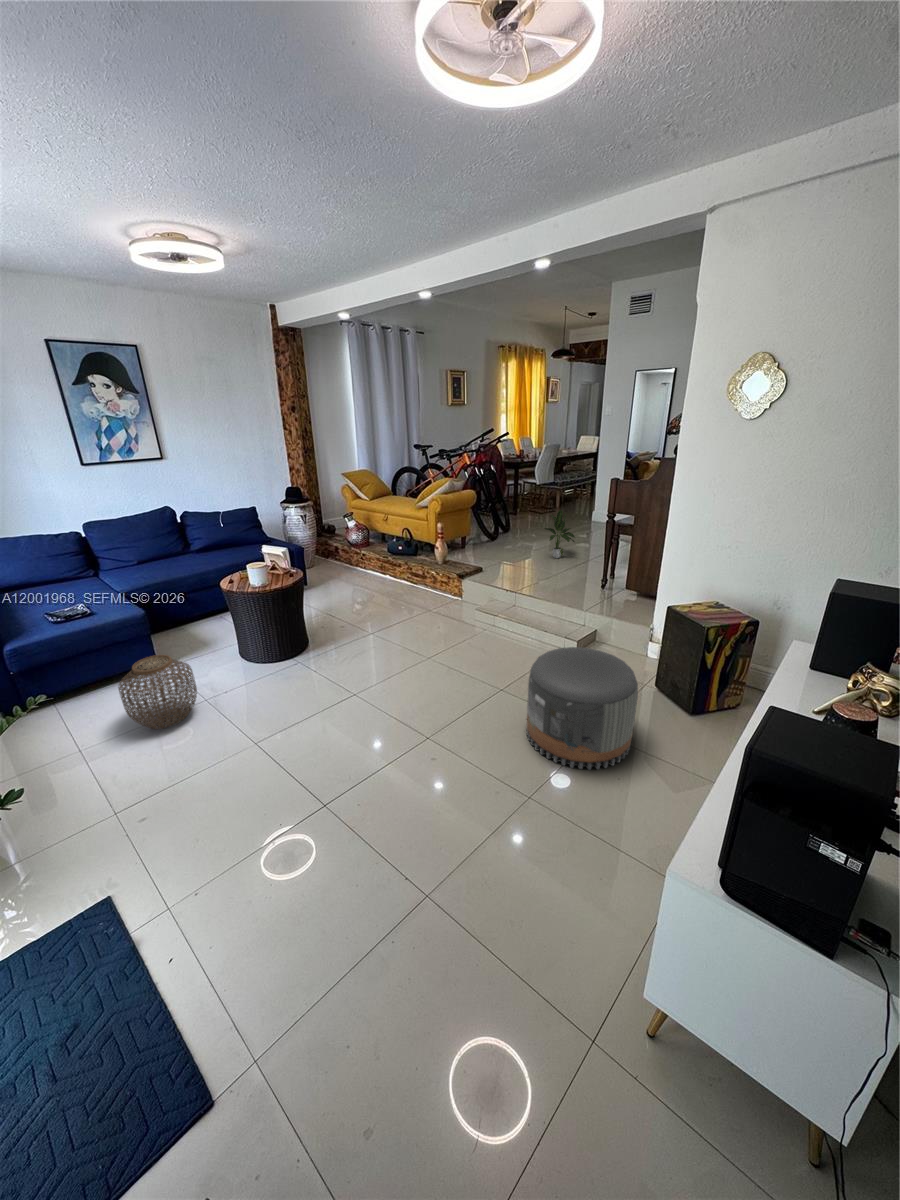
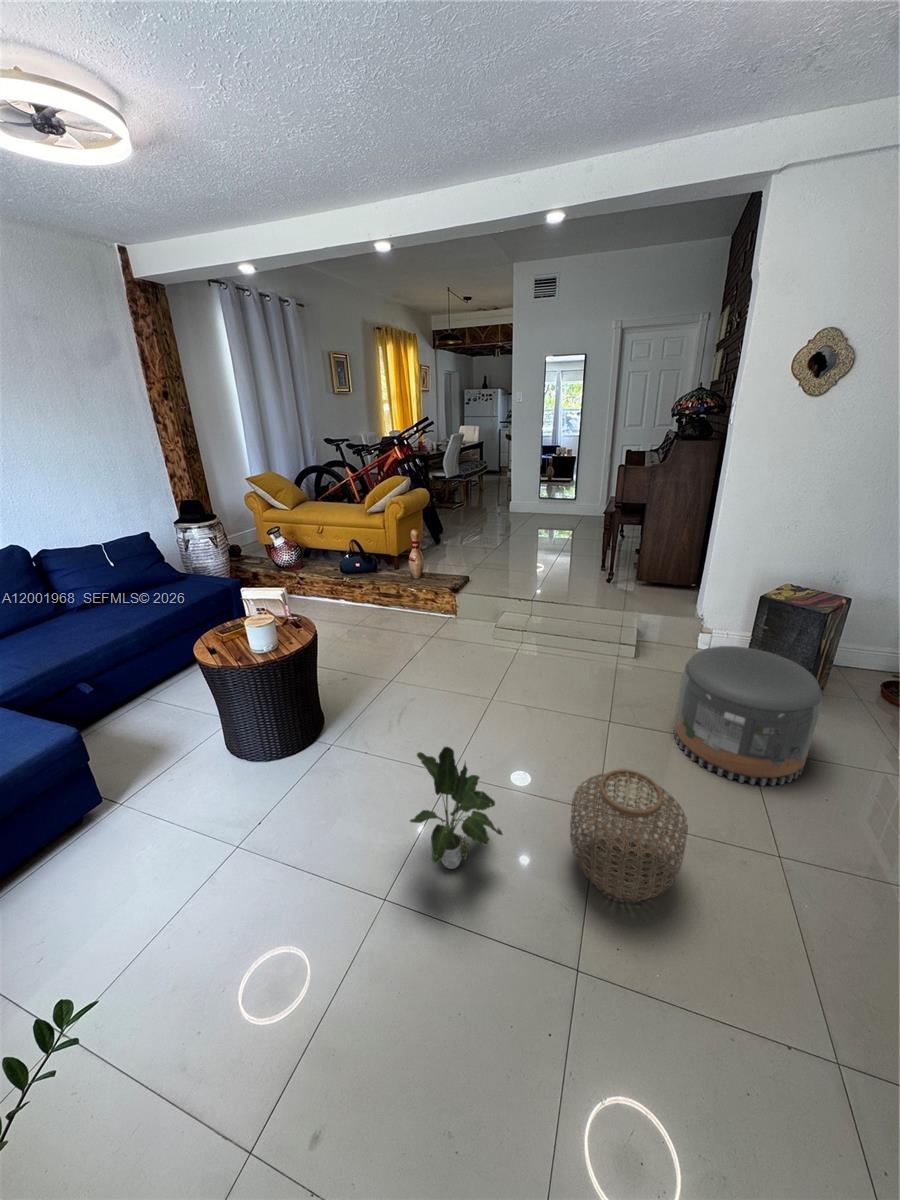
potted plant: present [545,510,575,558] -> present [410,747,502,869]
woven basket: present [118,655,197,729] -> present [570,769,688,900]

